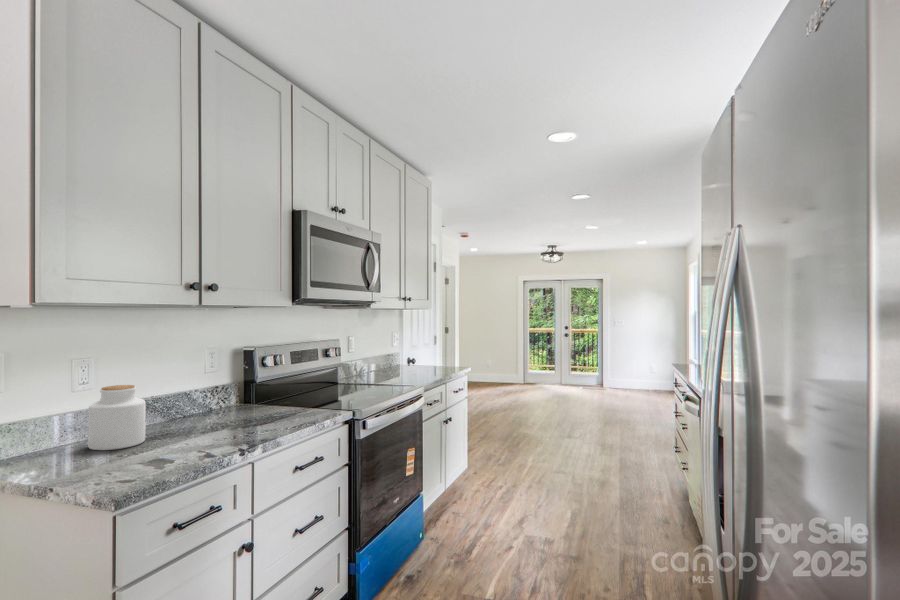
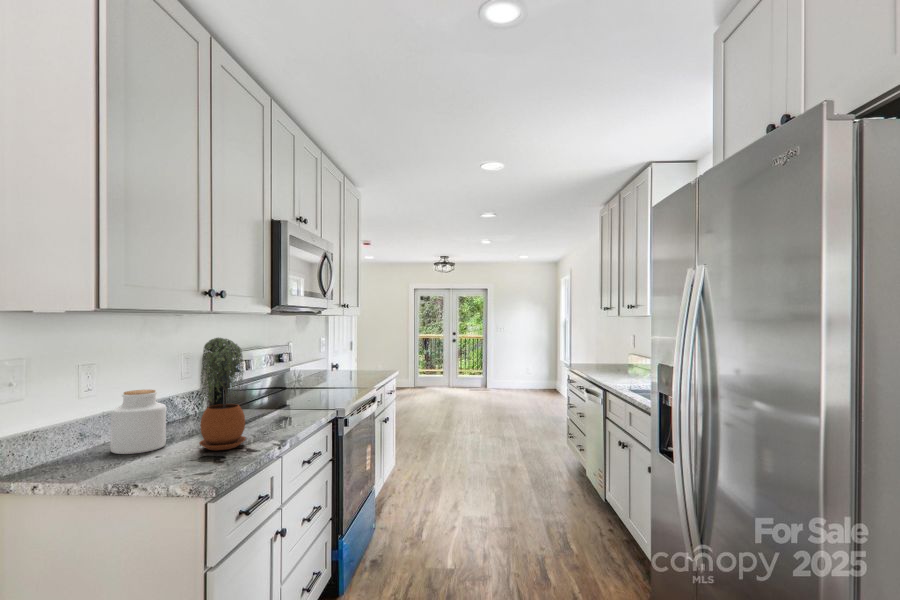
potted plant: none [155,333,213,454] -> present [199,338,246,450]

